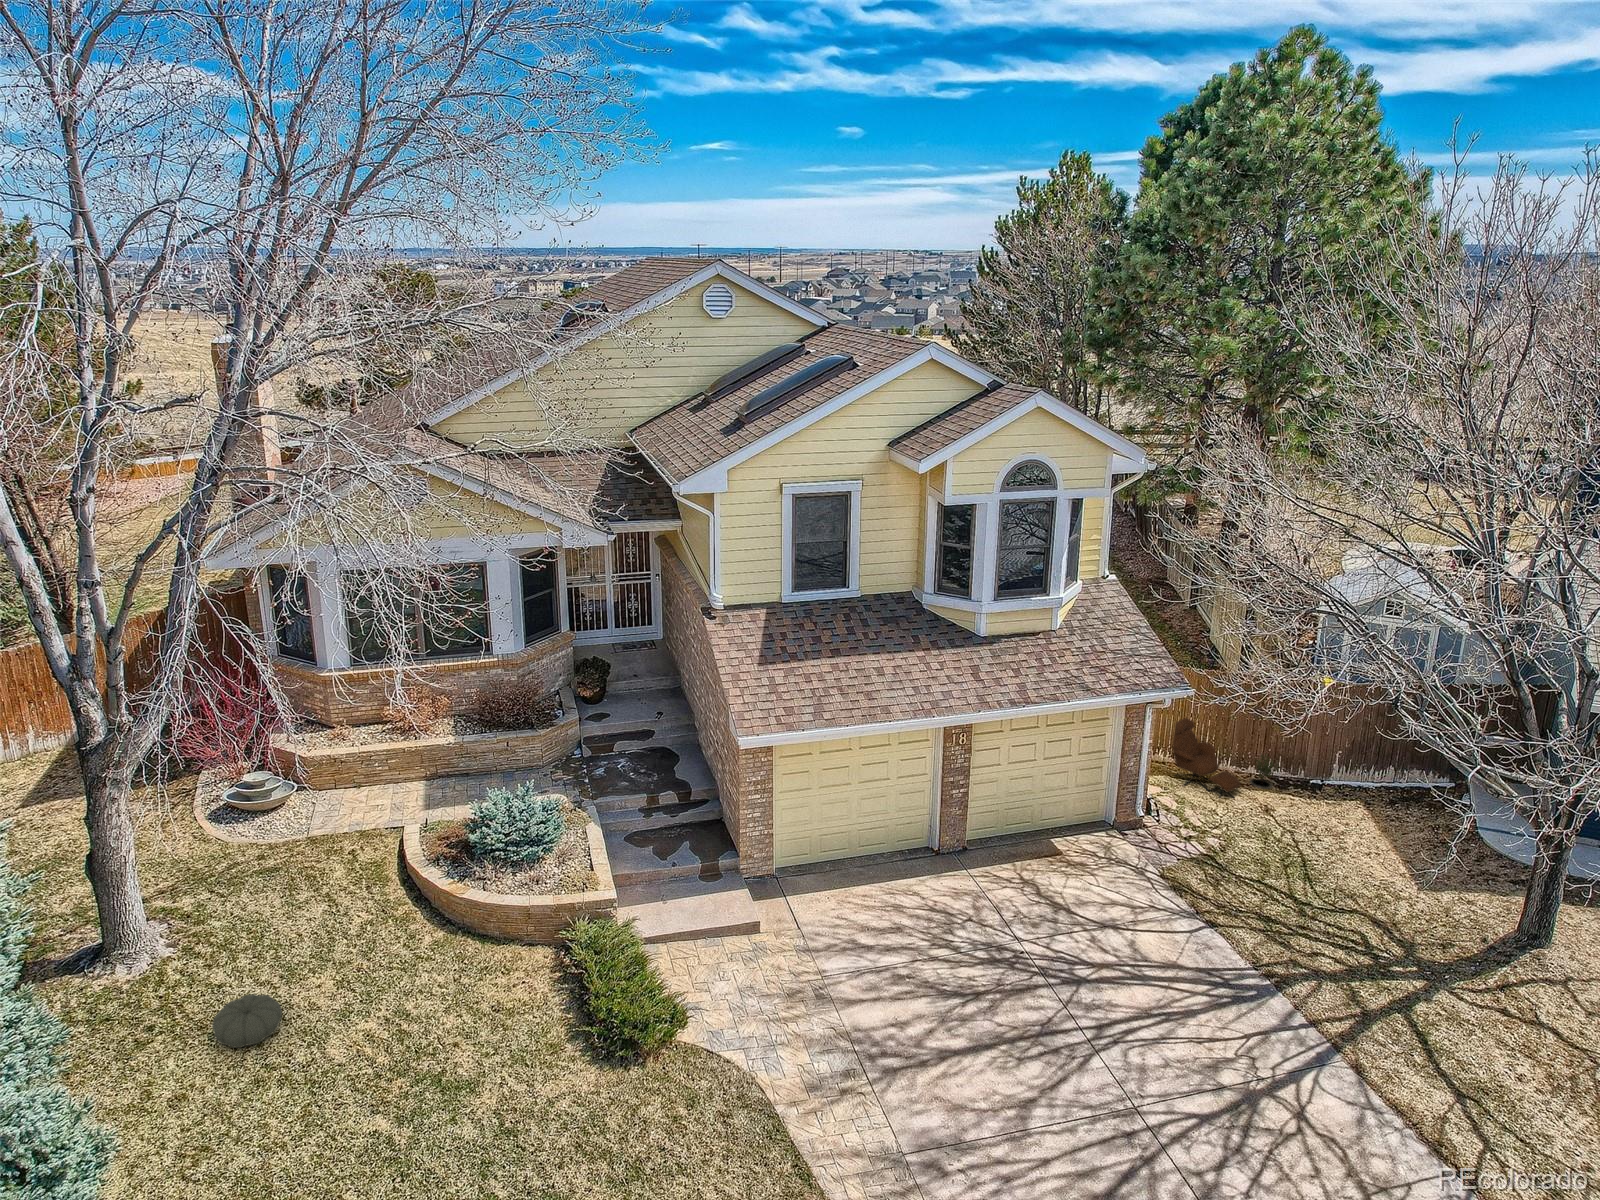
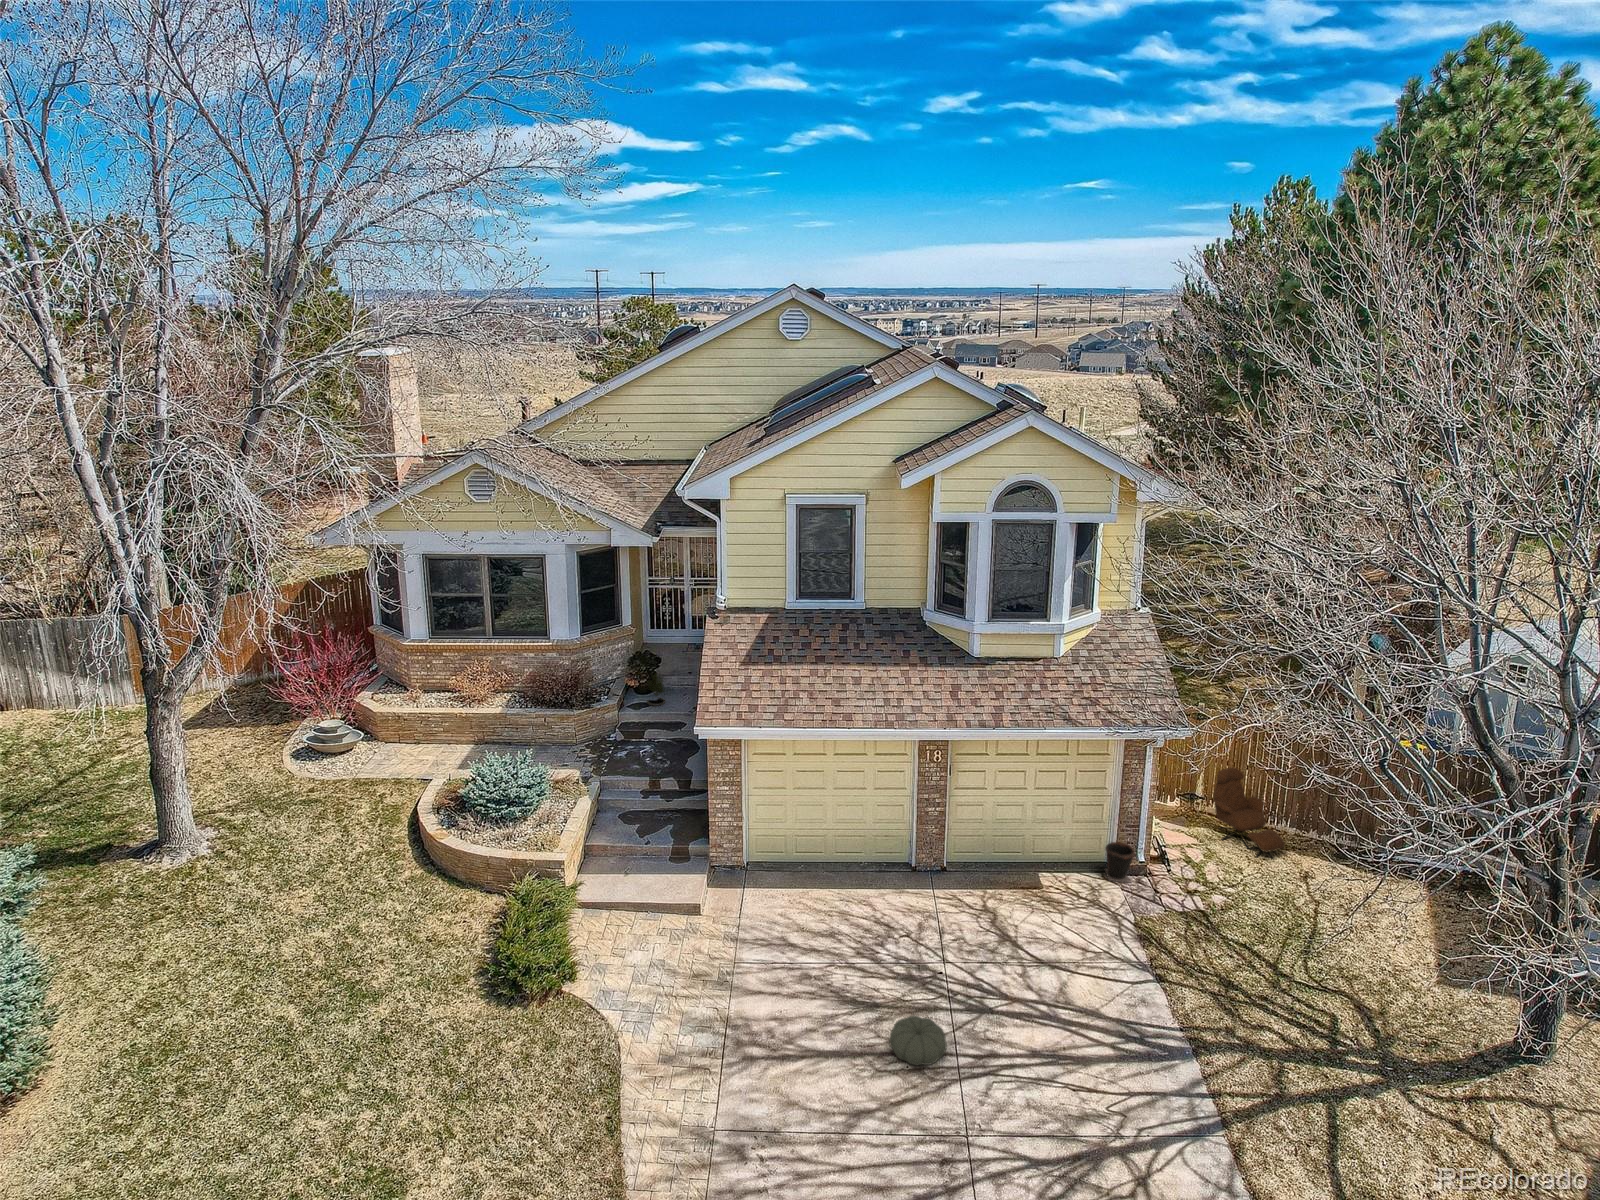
potted tree: present [1250,755,1273,789] -> present [647,675,665,706]
bucket: none [1104,800,1137,838] -> present [1104,842,1135,883]
pouf: present [212,994,282,1048] -> present [889,1016,947,1065]

